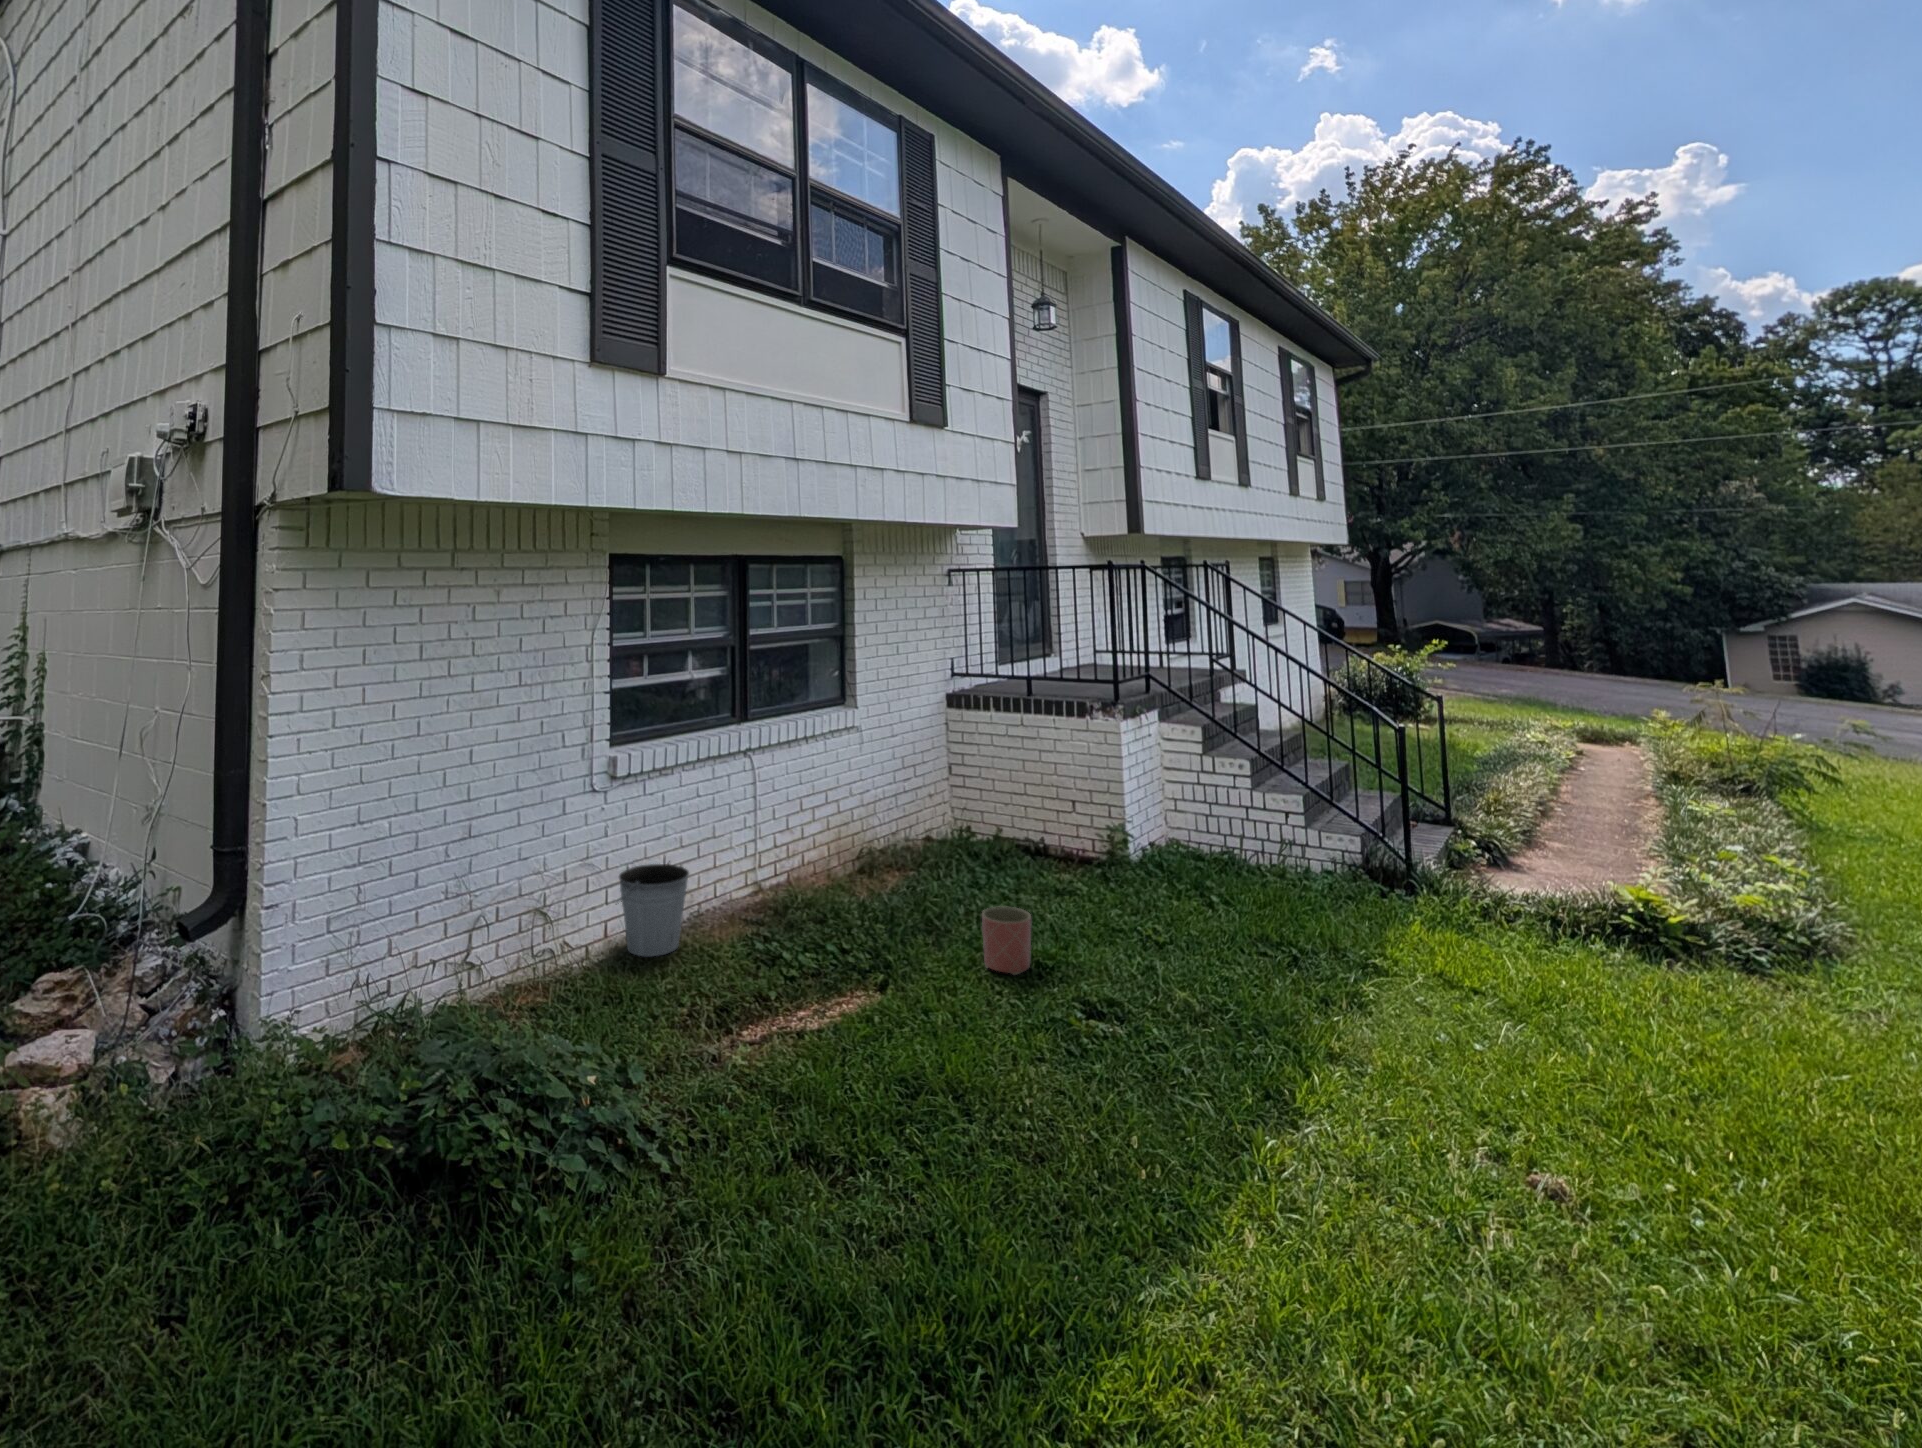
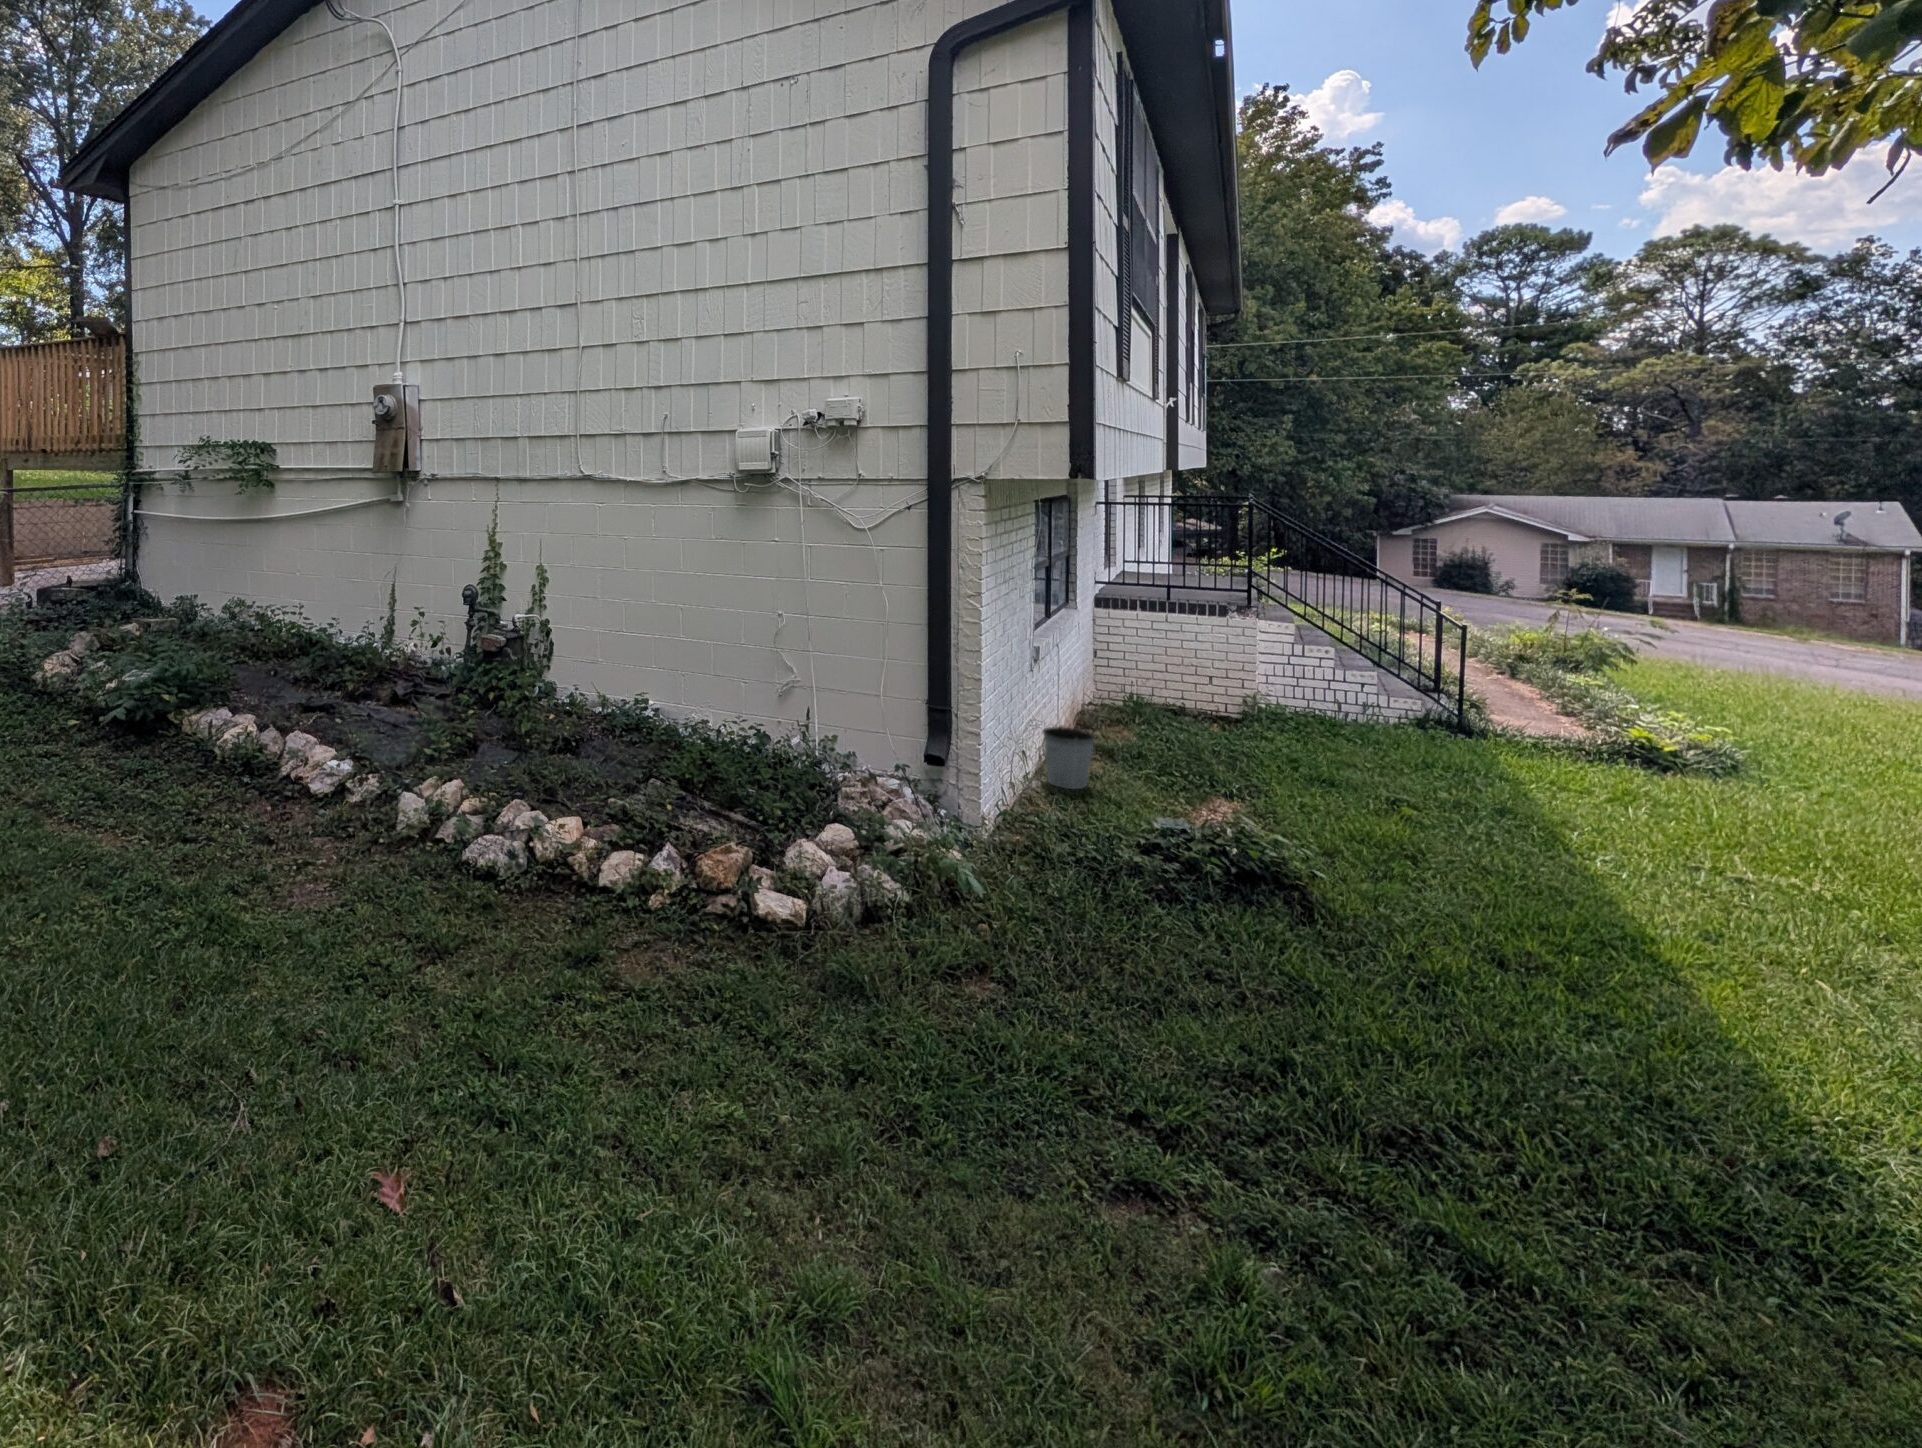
planter: present [982,906,1031,975] -> none [1281,751,1321,794]

